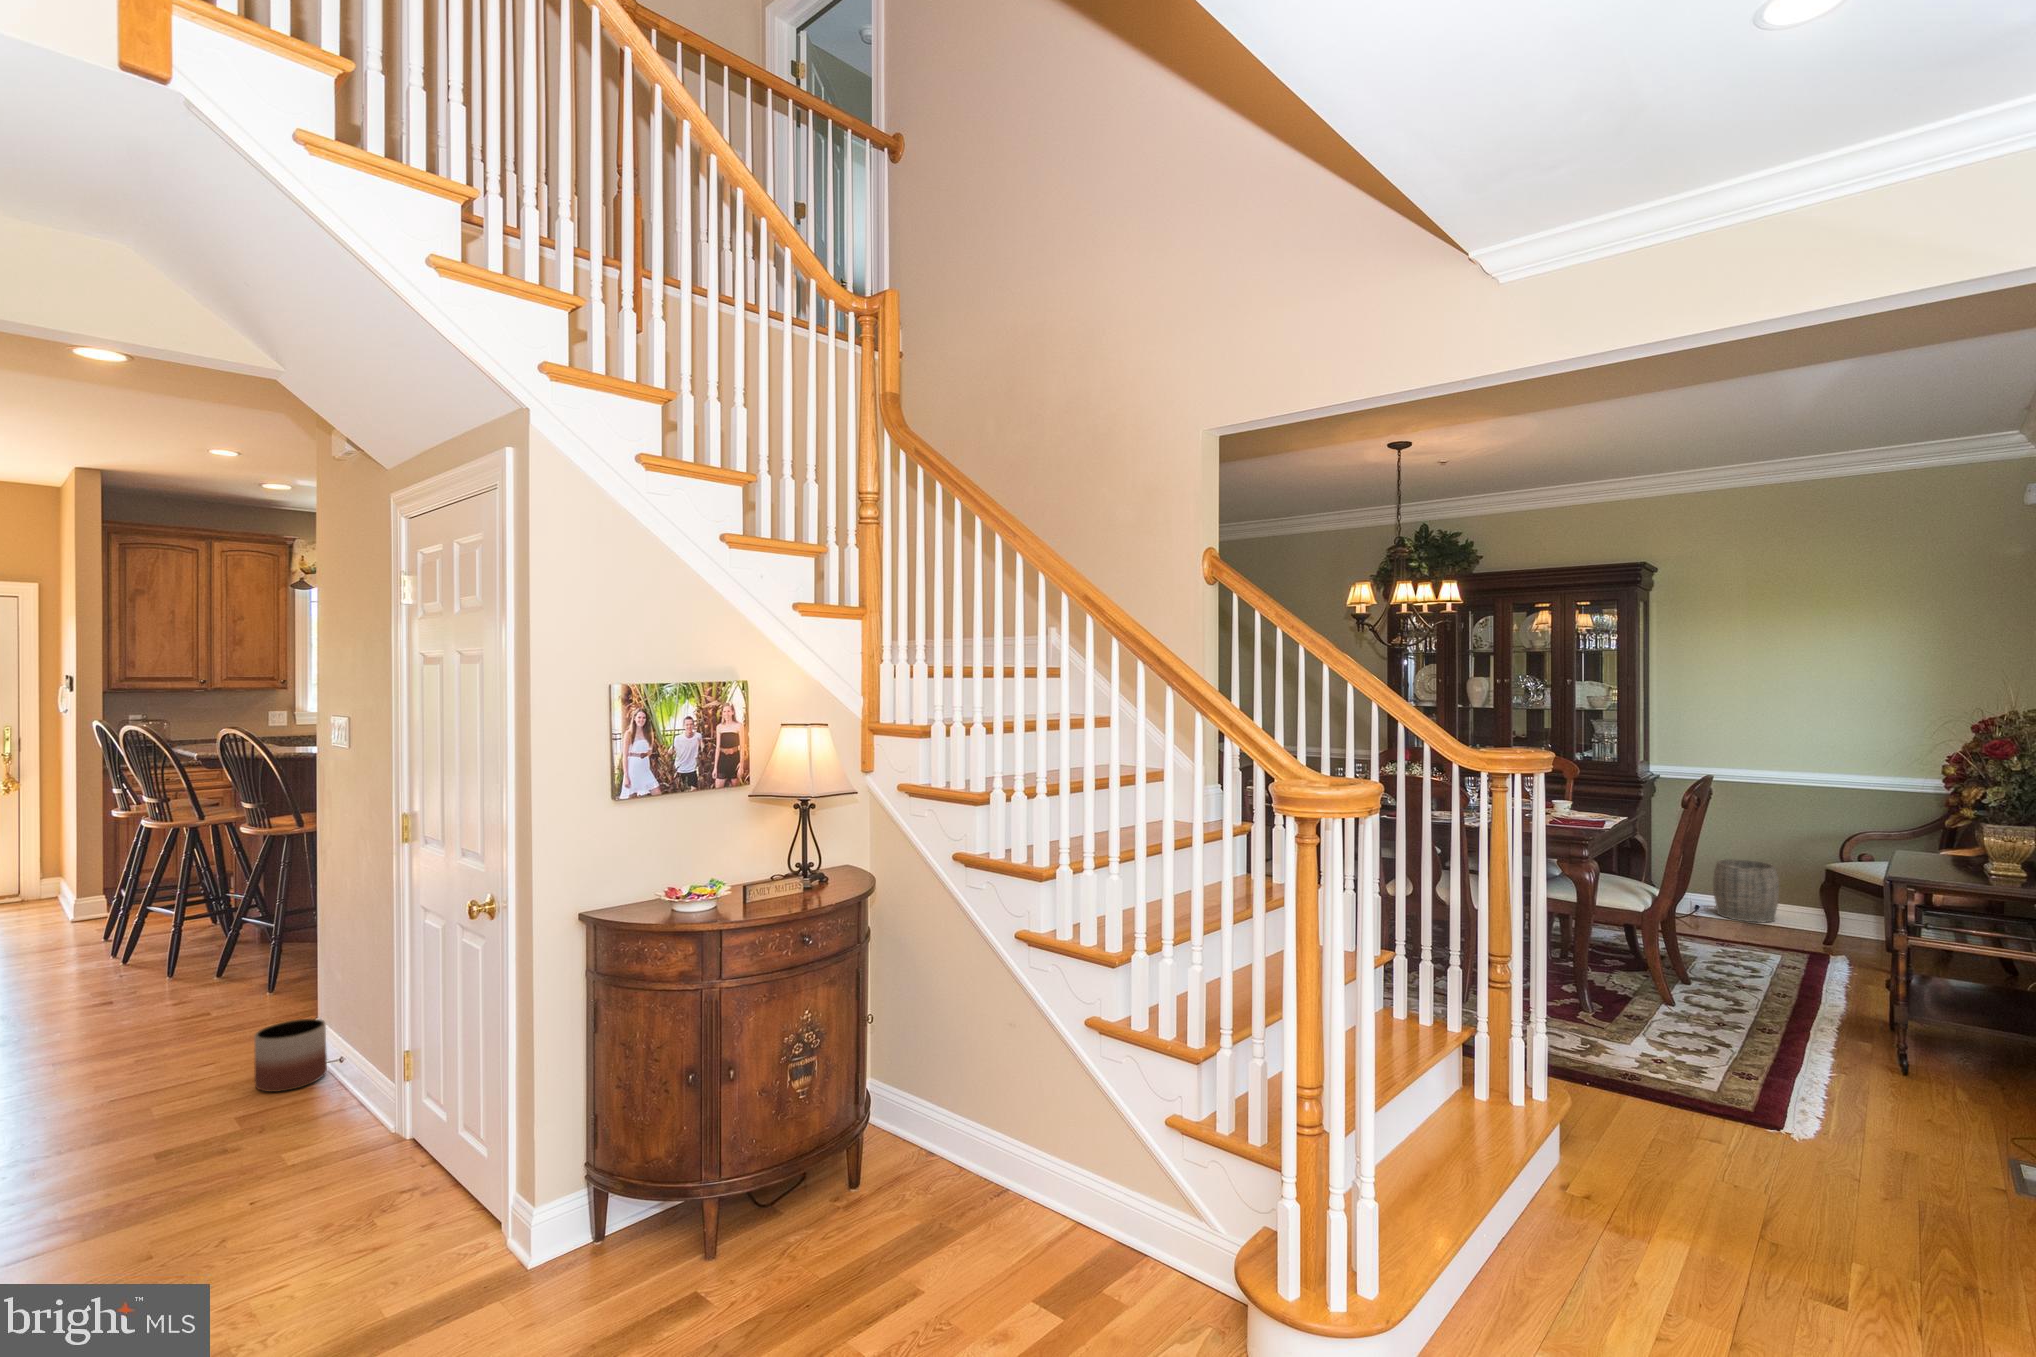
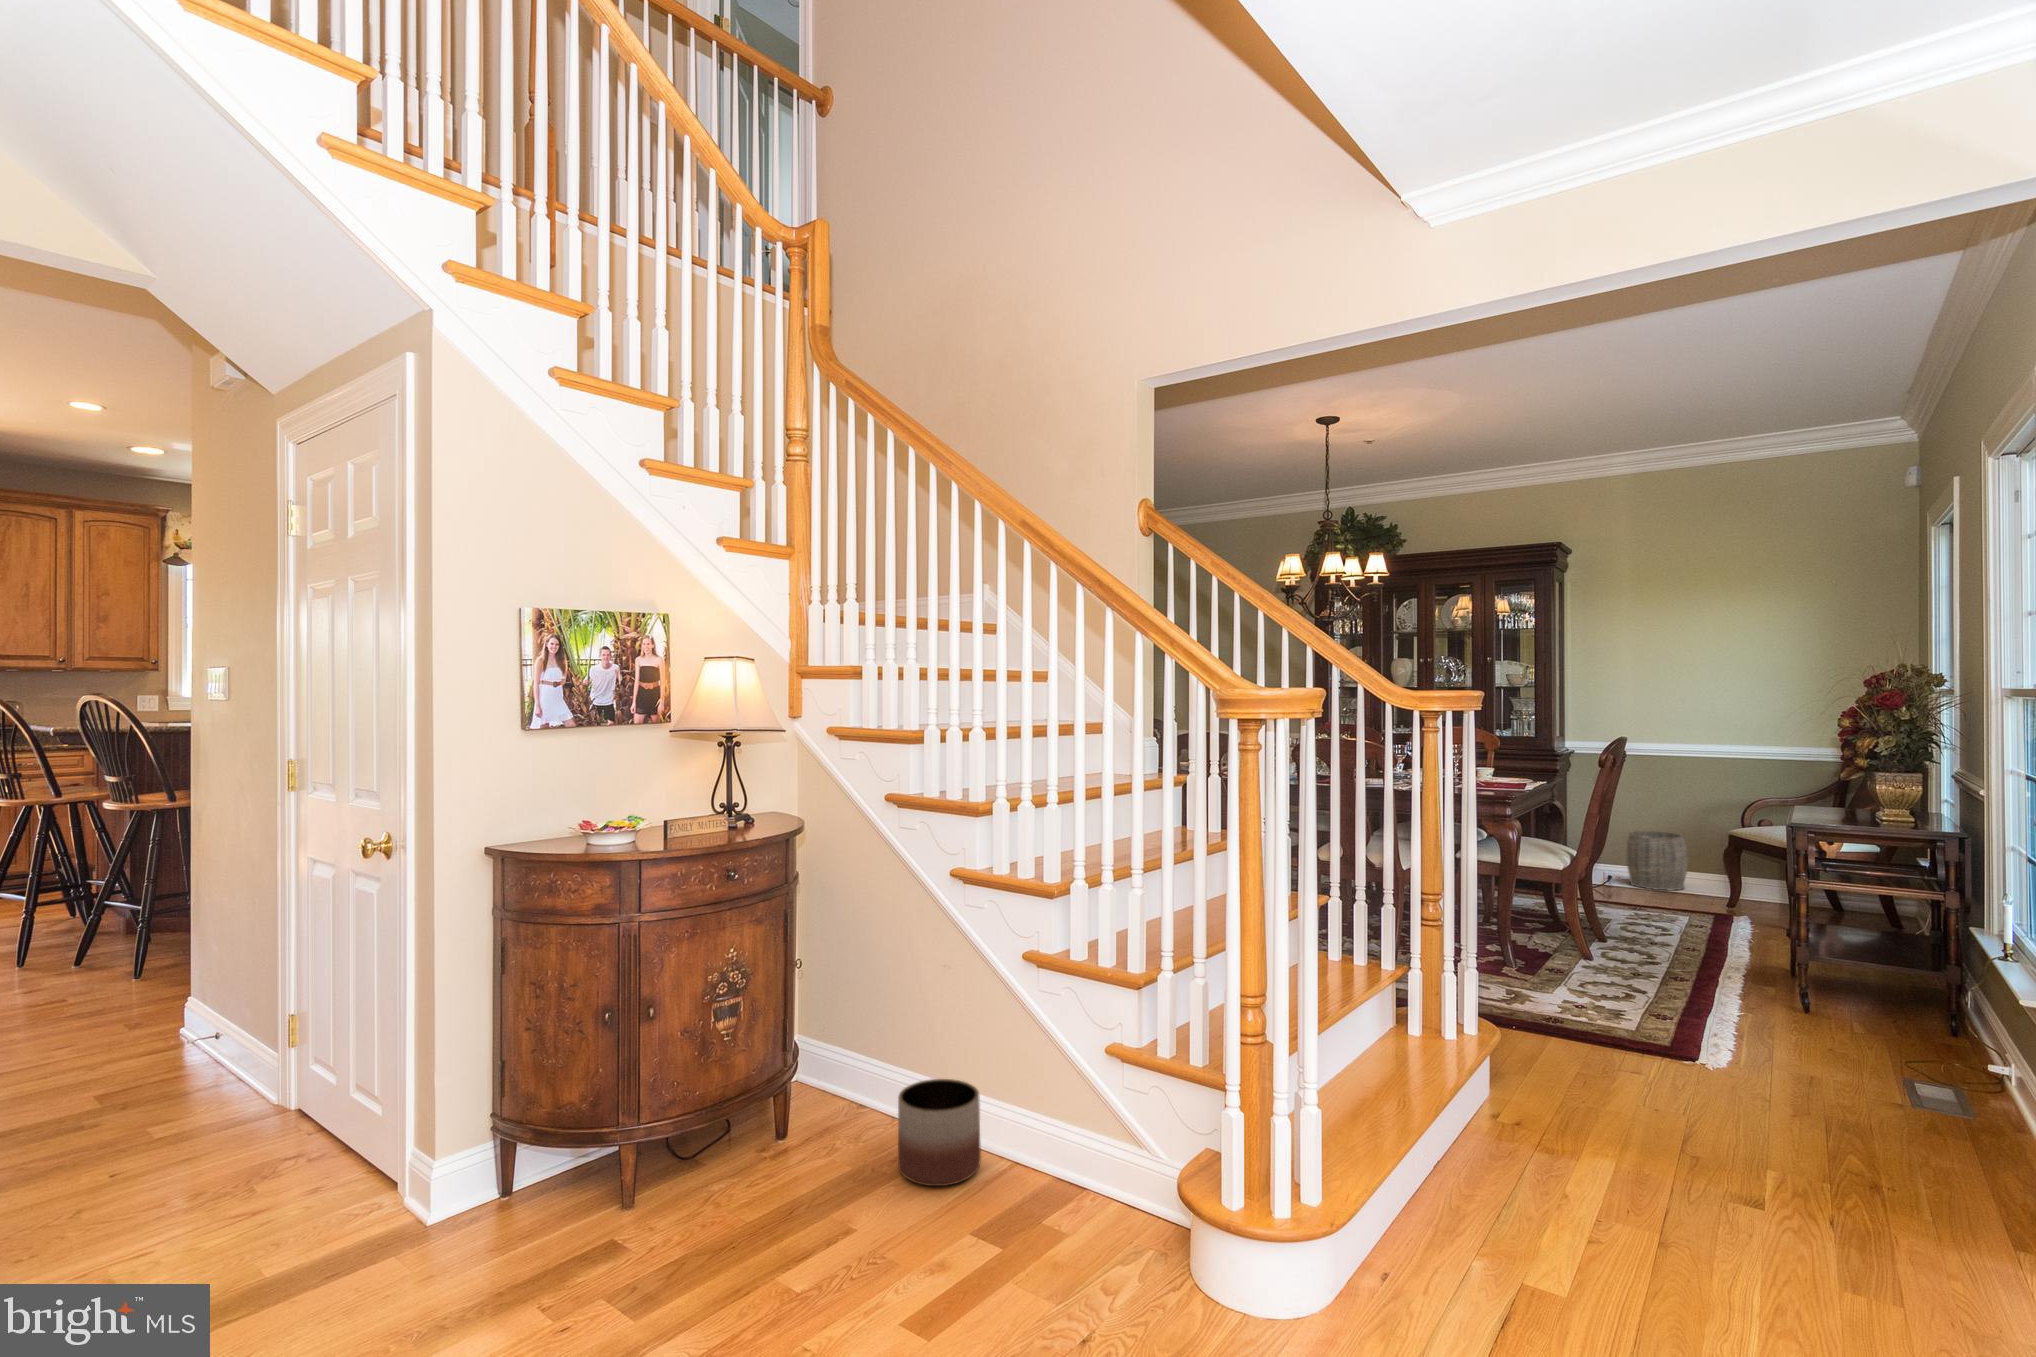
planter: present [254,1018,327,1092] -> present [898,1079,981,1186]

